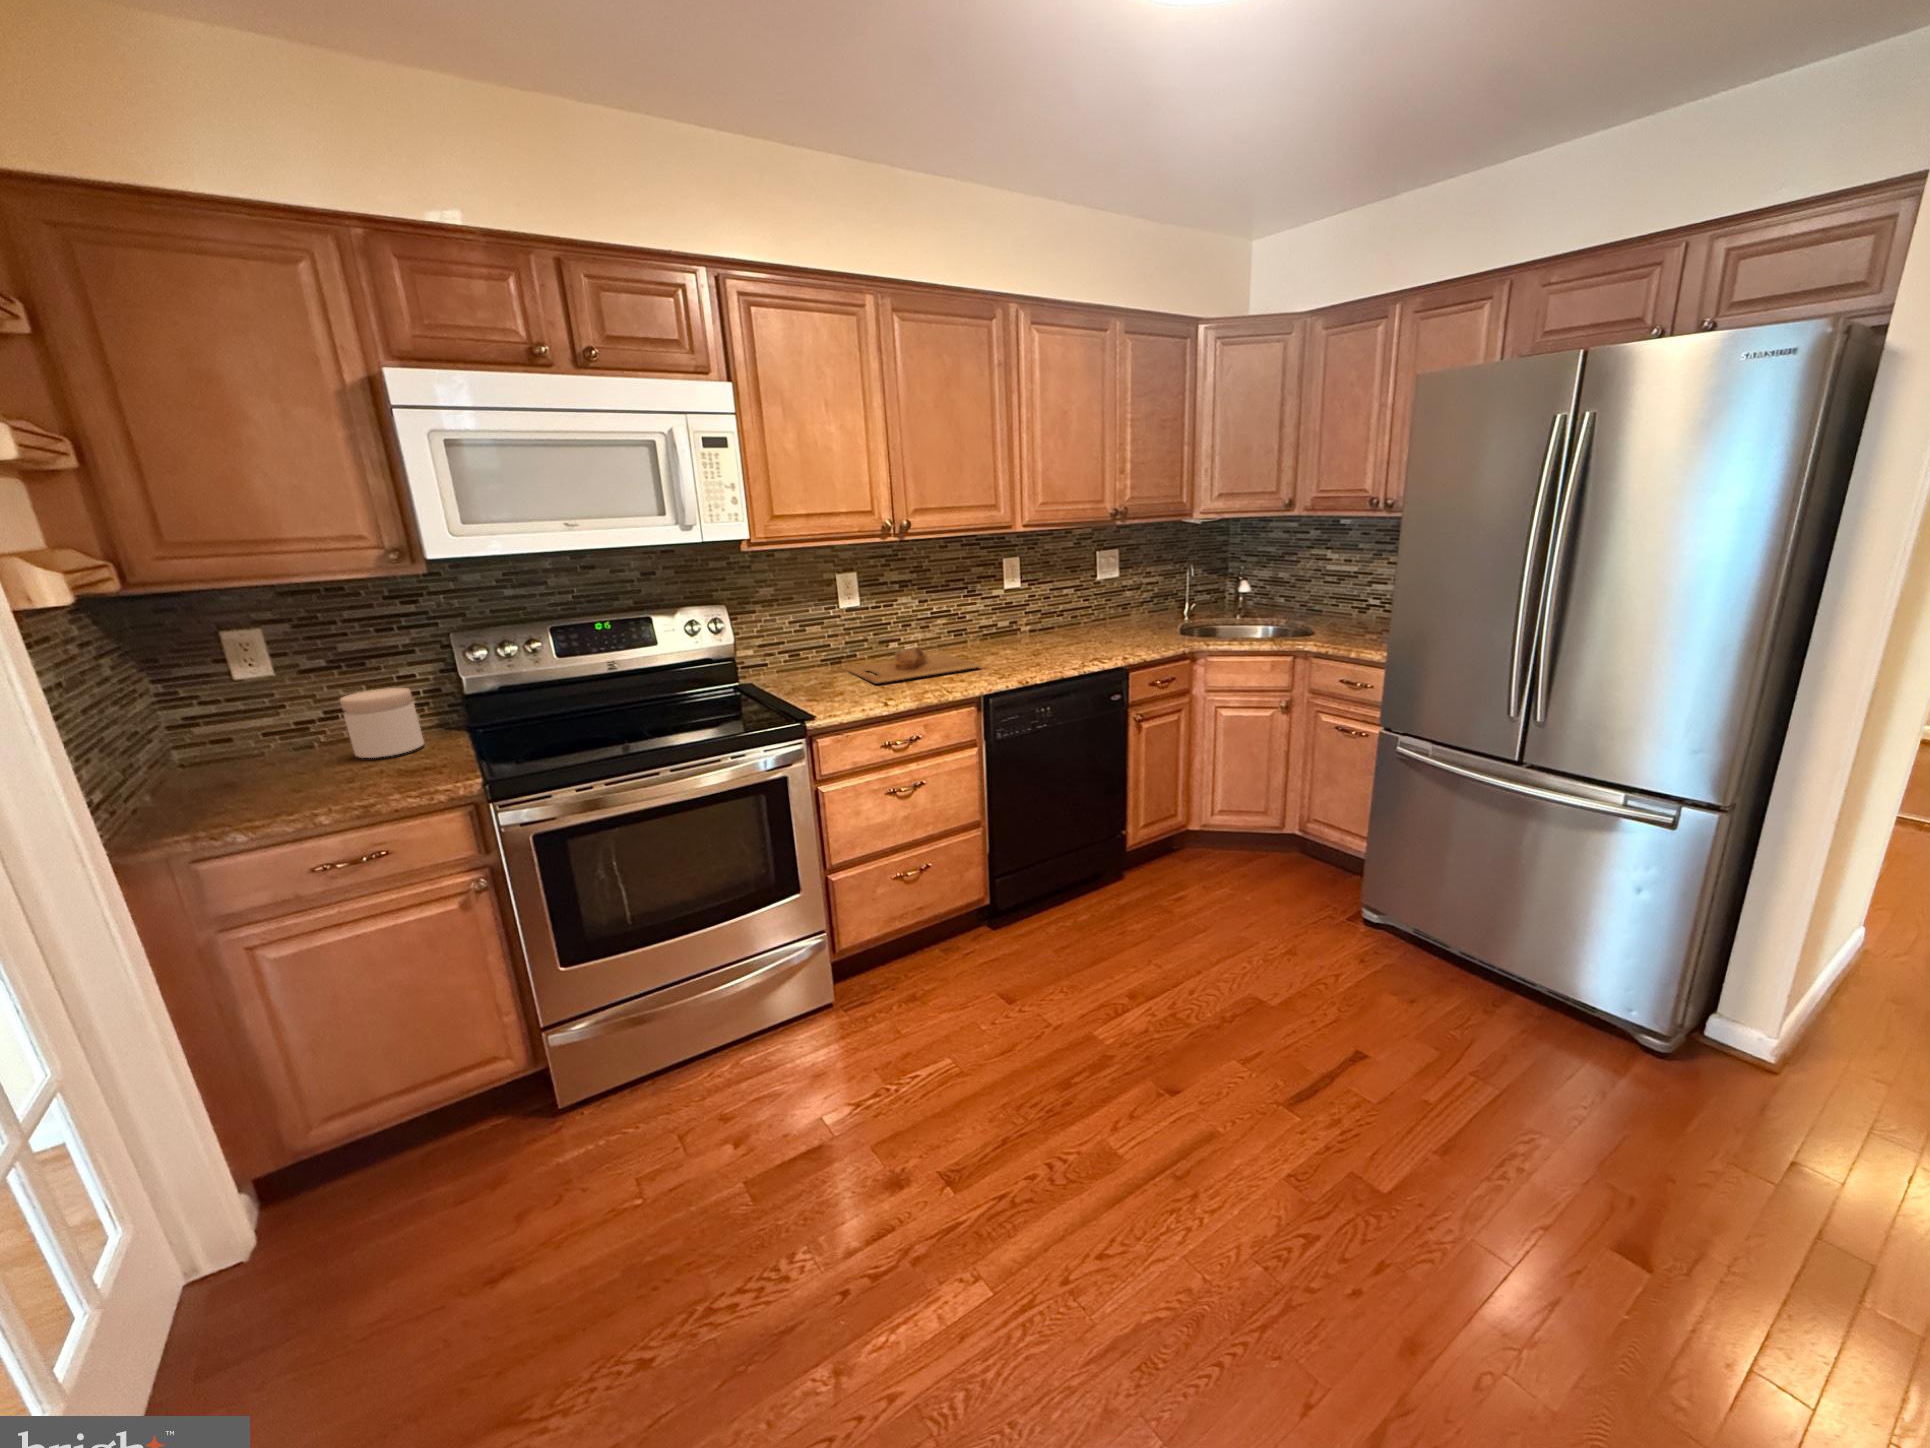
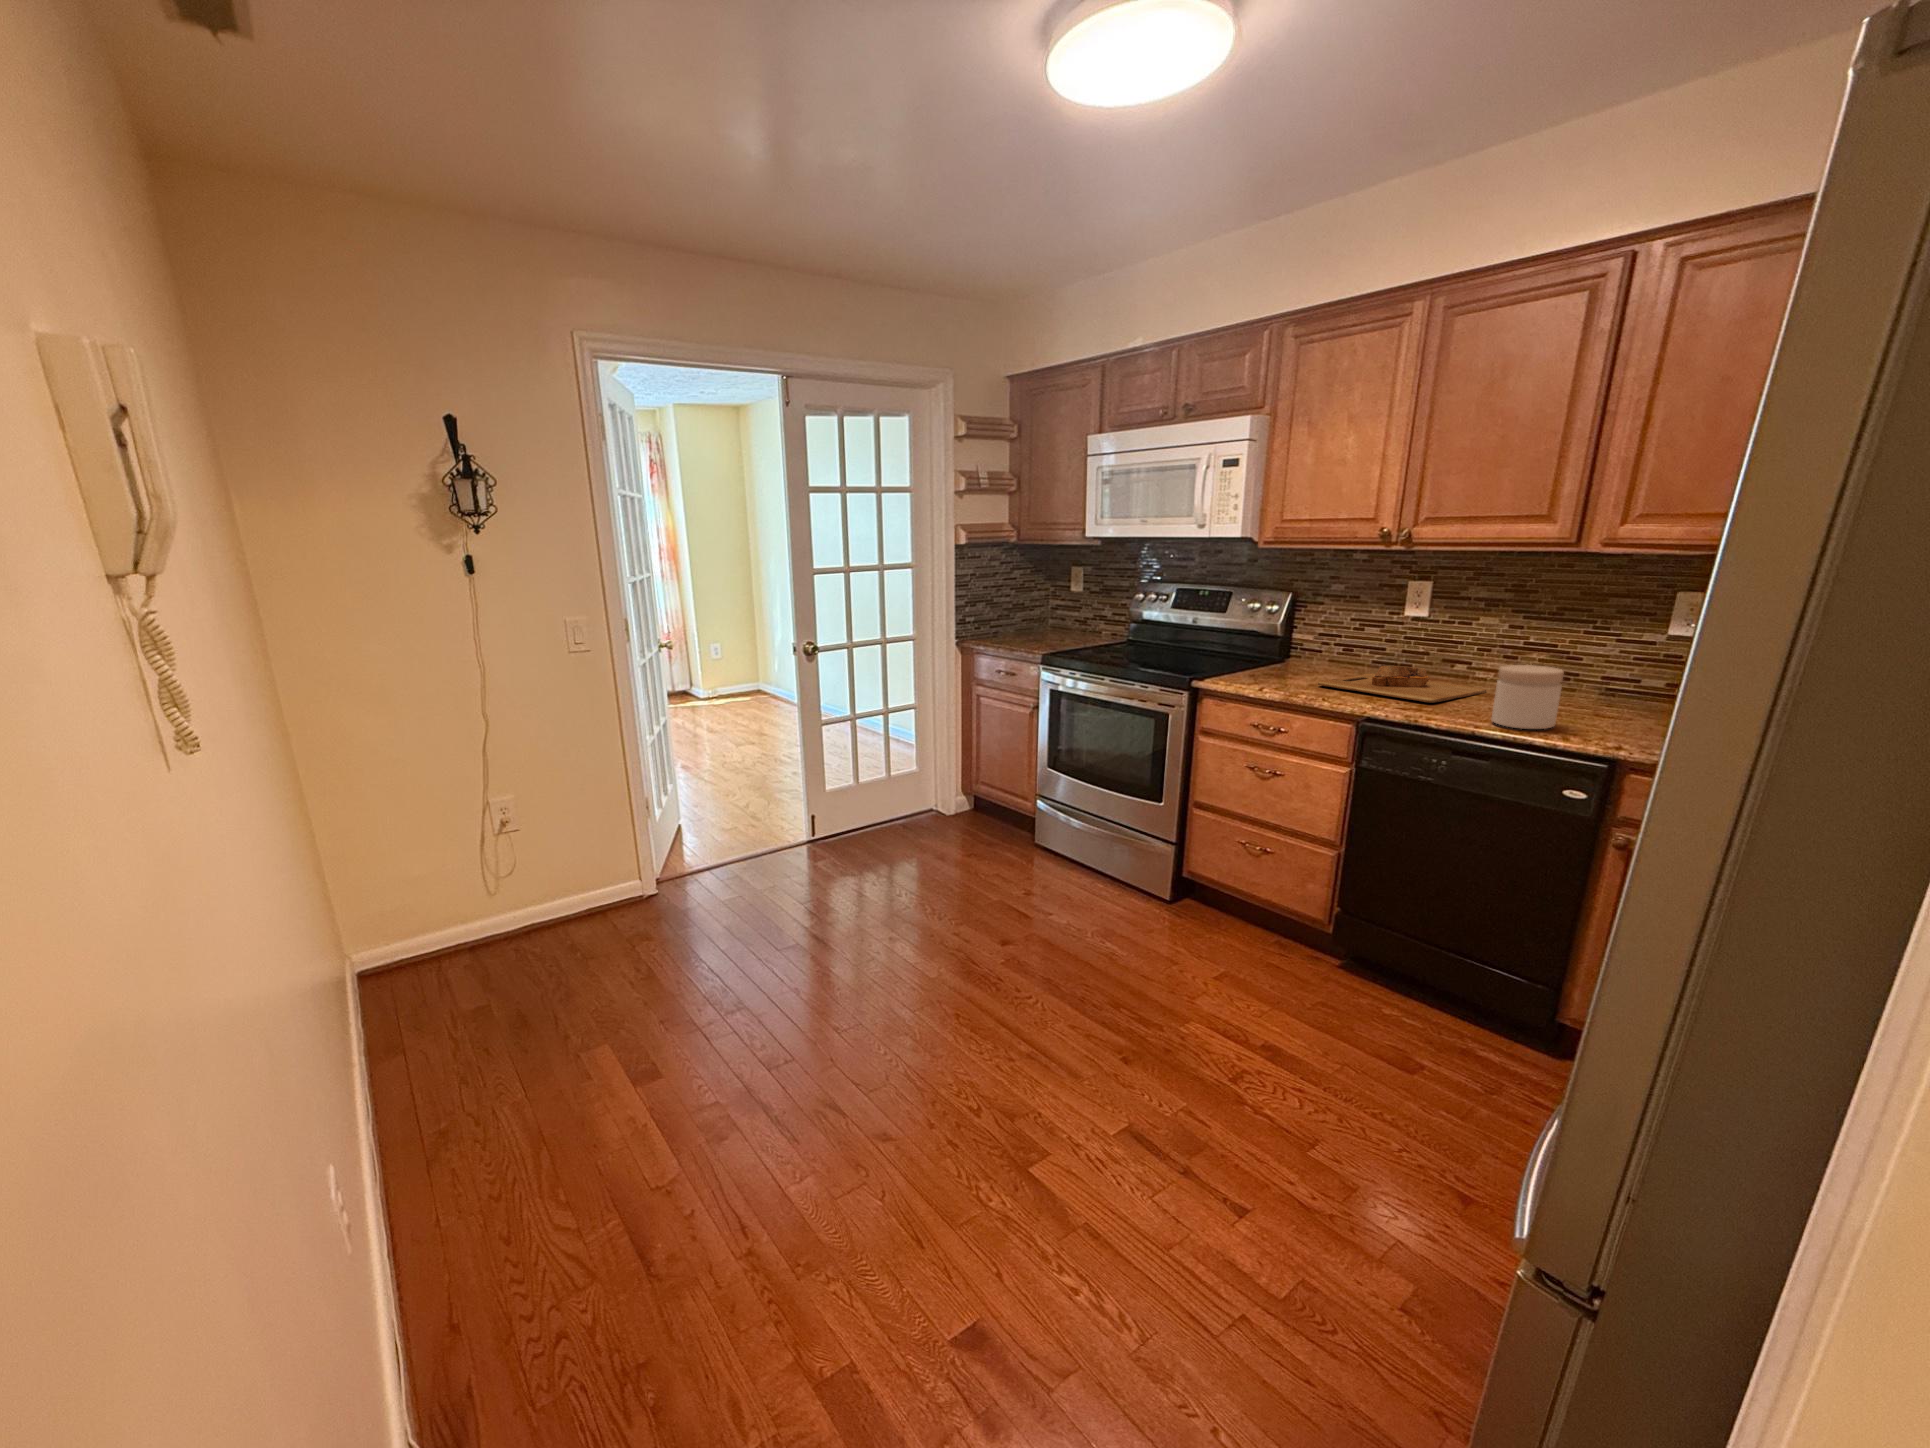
jar: present [340,688,424,758] -> present [1492,665,1564,729]

